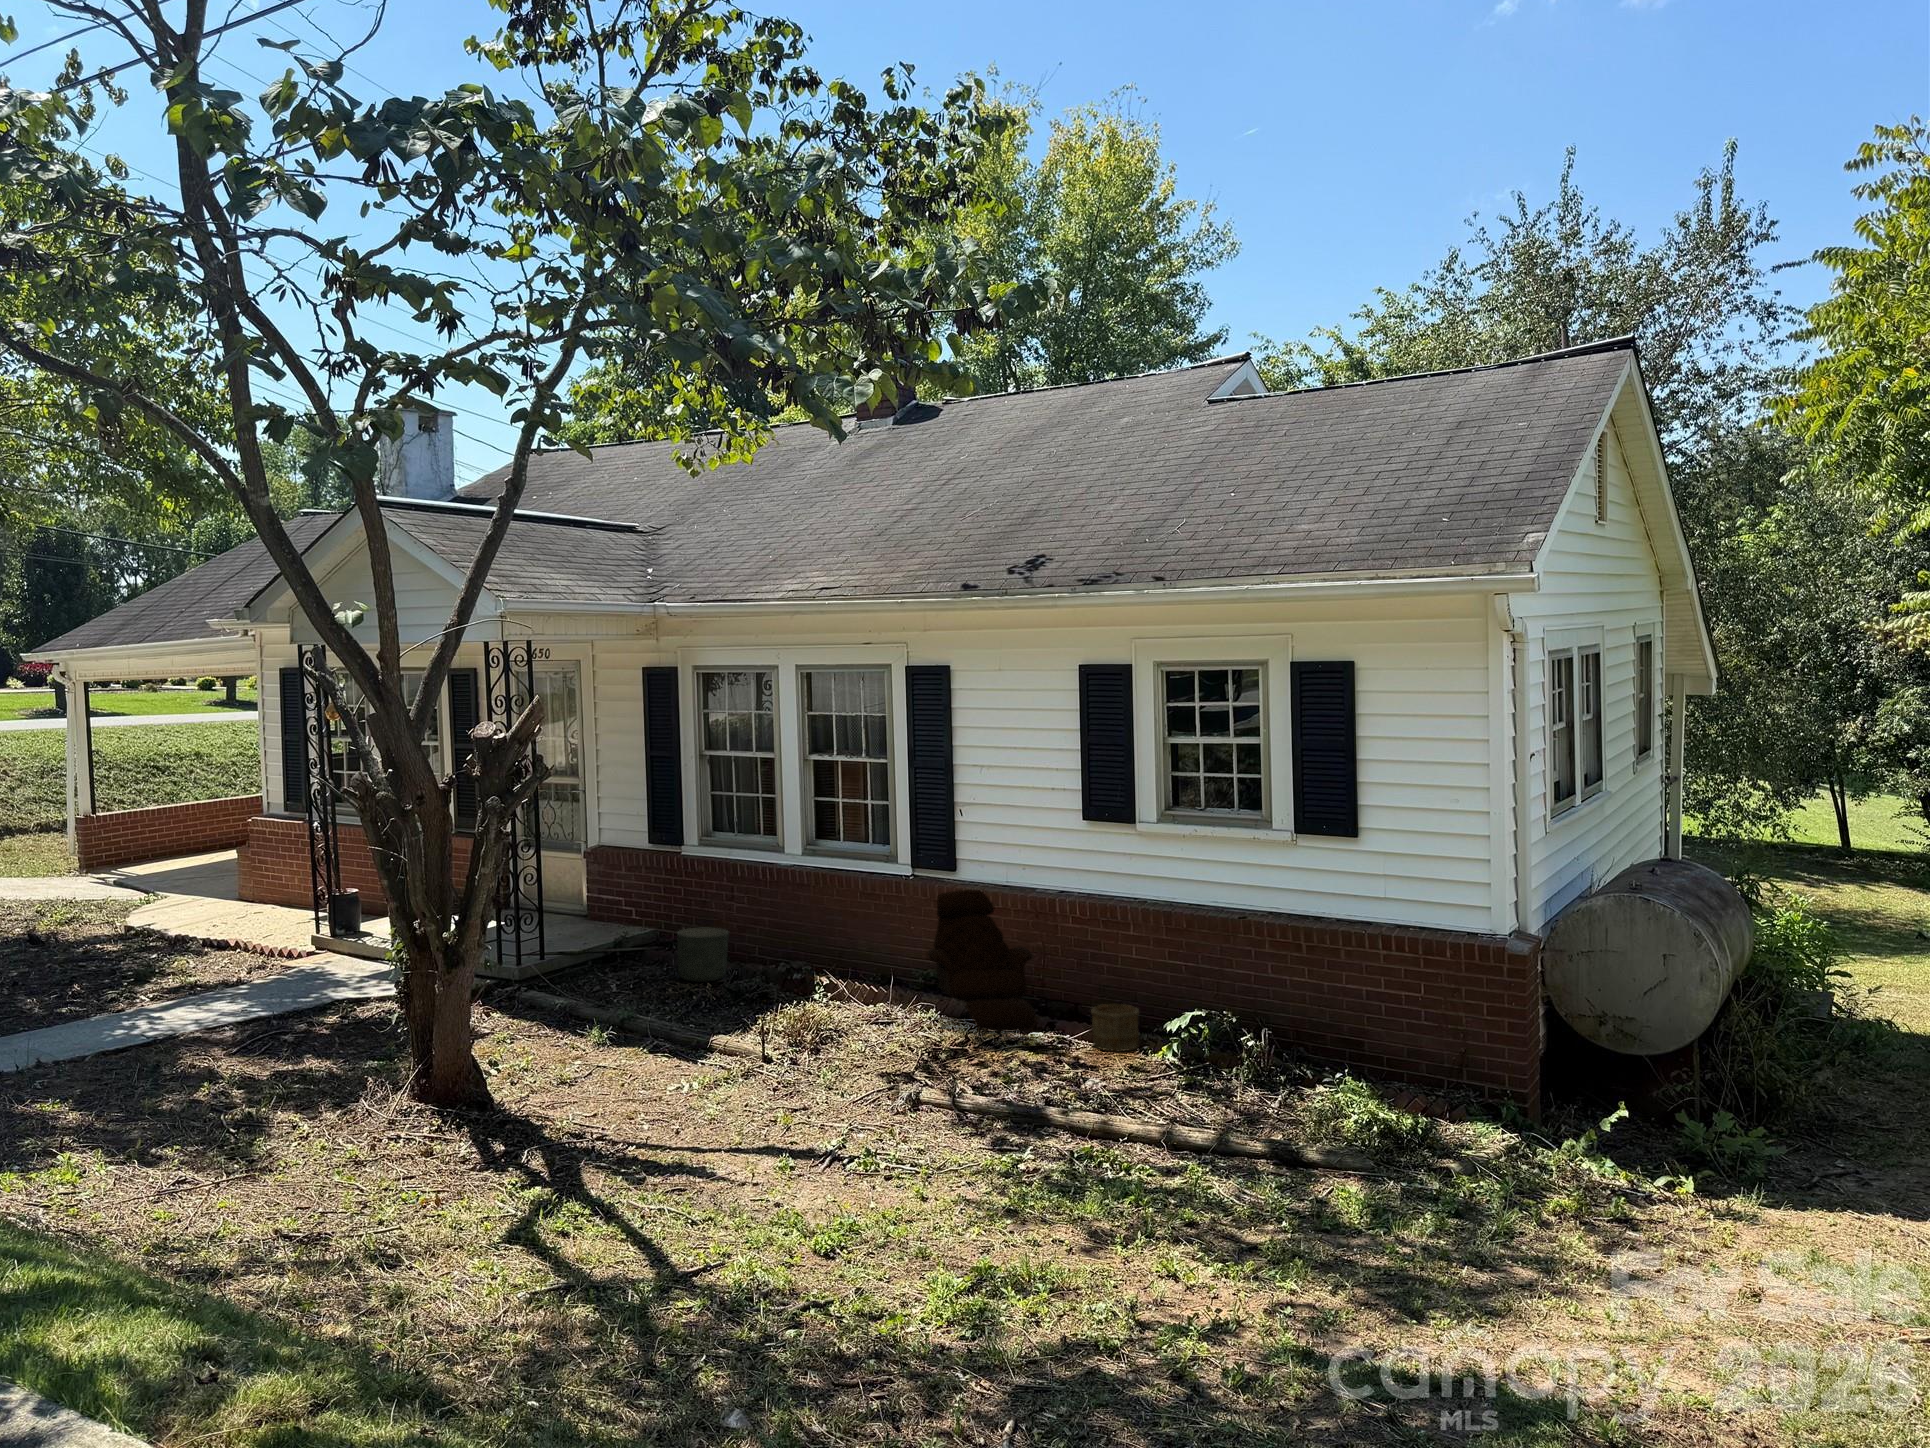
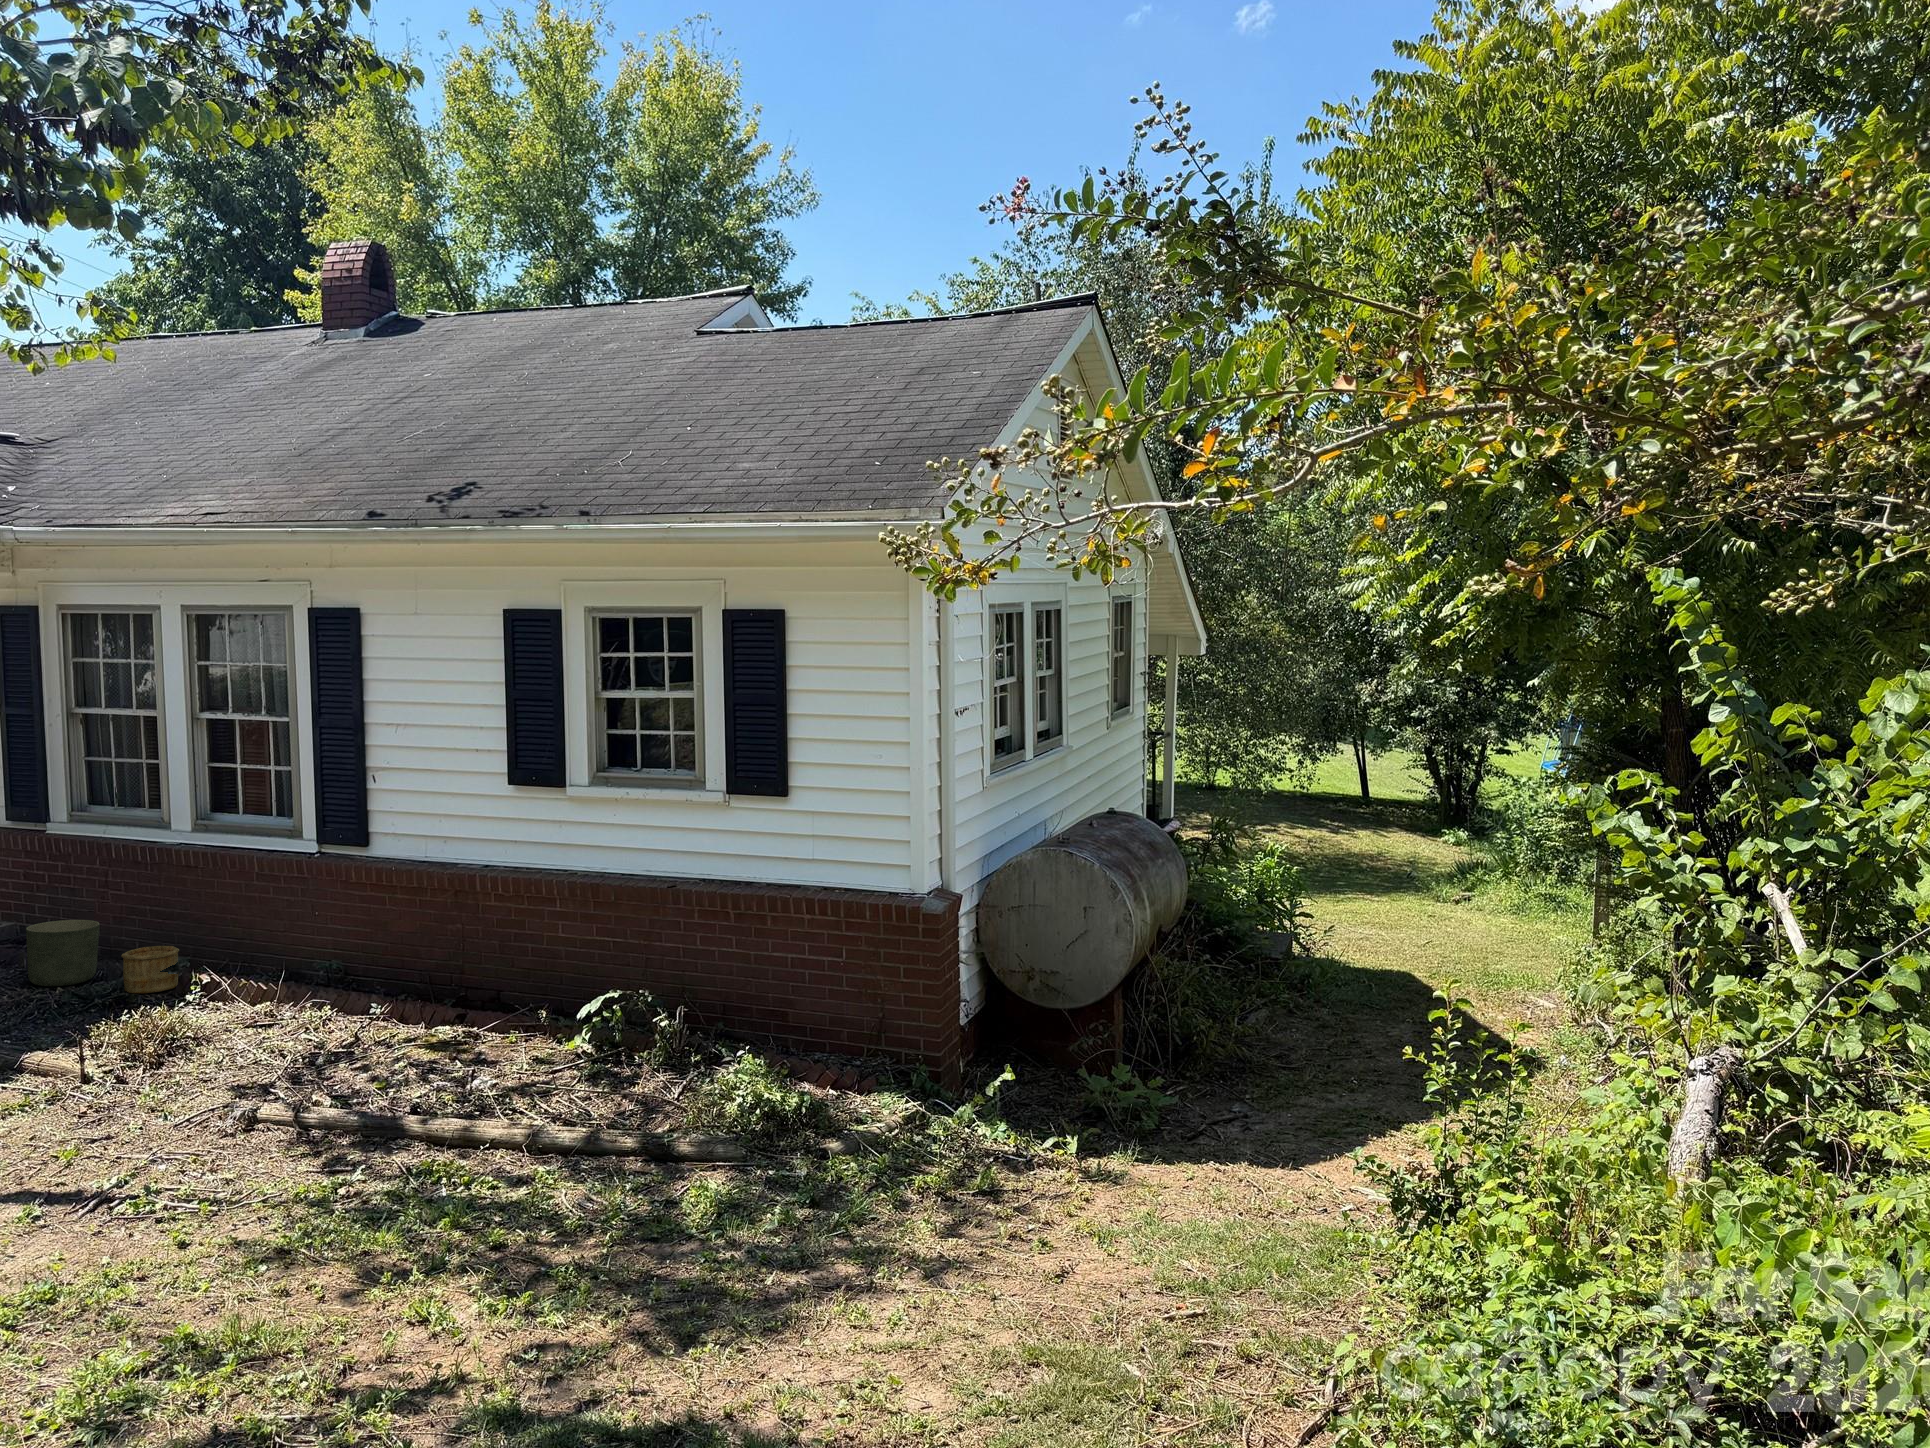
lounge chair: present [928,890,1036,1052] -> none [326,866,456,1050]
wooden bucket: present [1091,1004,1139,1052] -> present [121,946,179,993]

